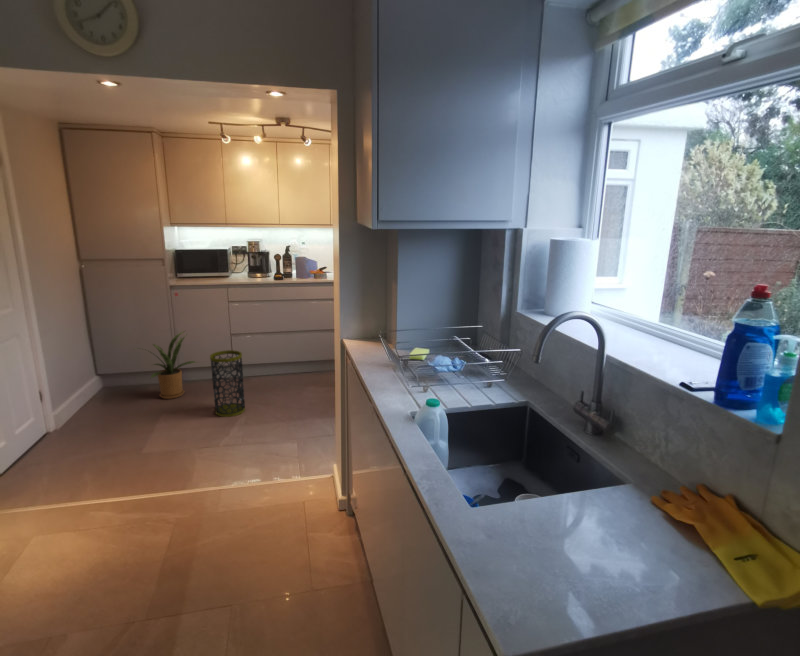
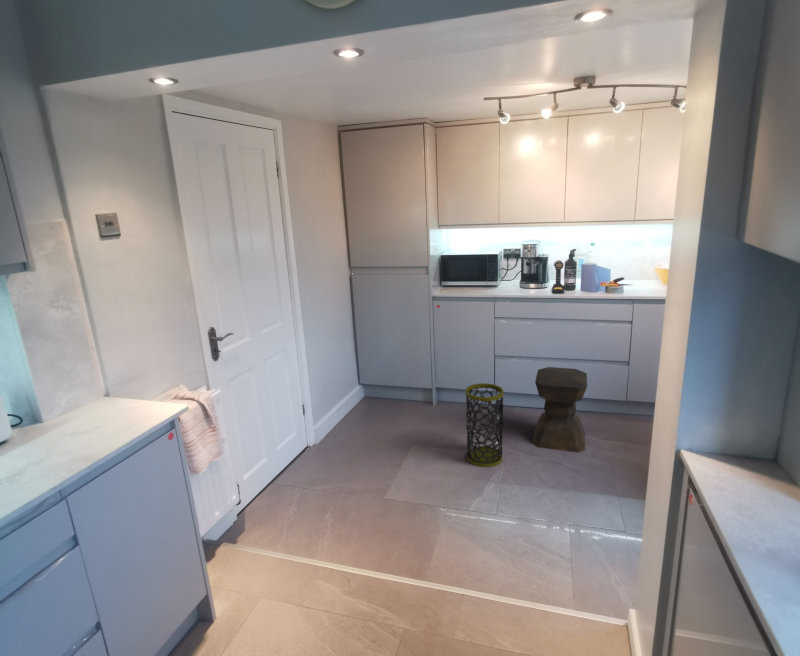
house plant: present [151,332,195,399] -> none [386,349,455,425]
stool: none [266,335,308,398] -> present [532,367,587,452]

